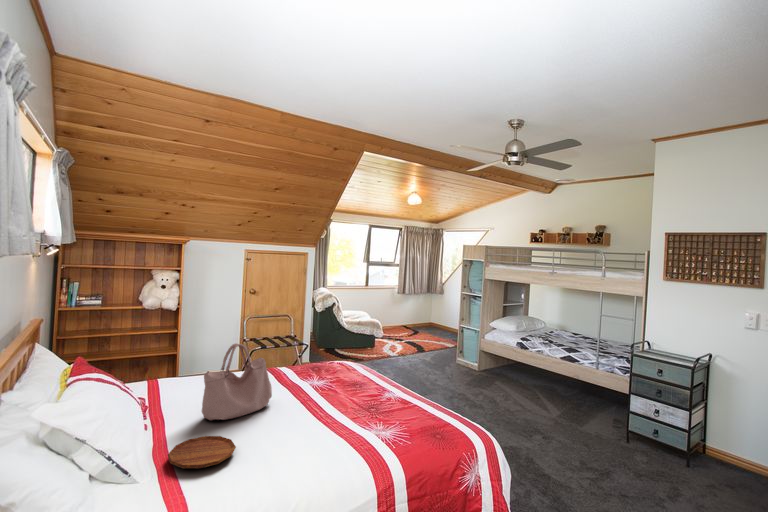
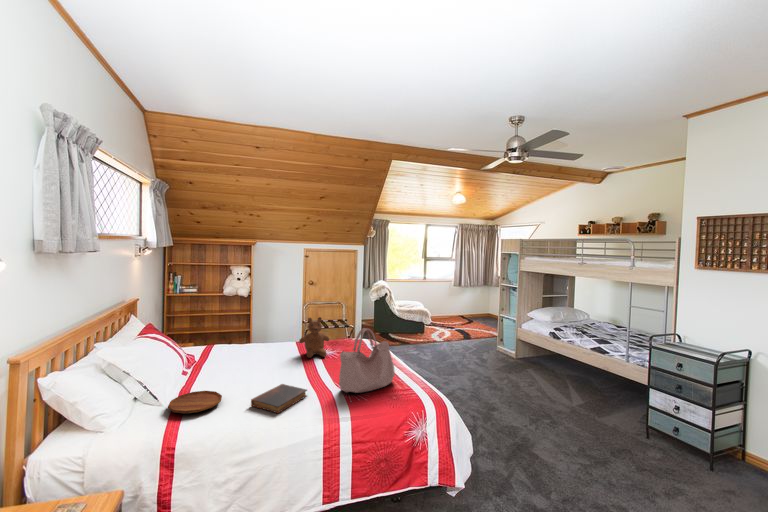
teddy bear: none [284,335,319,385] -> present [299,317,329,358]
handbag: present [202,343,272,420] -> present [339,328,395,393]
book: none [276,419,334,455] -> present [251,384,307,413]

